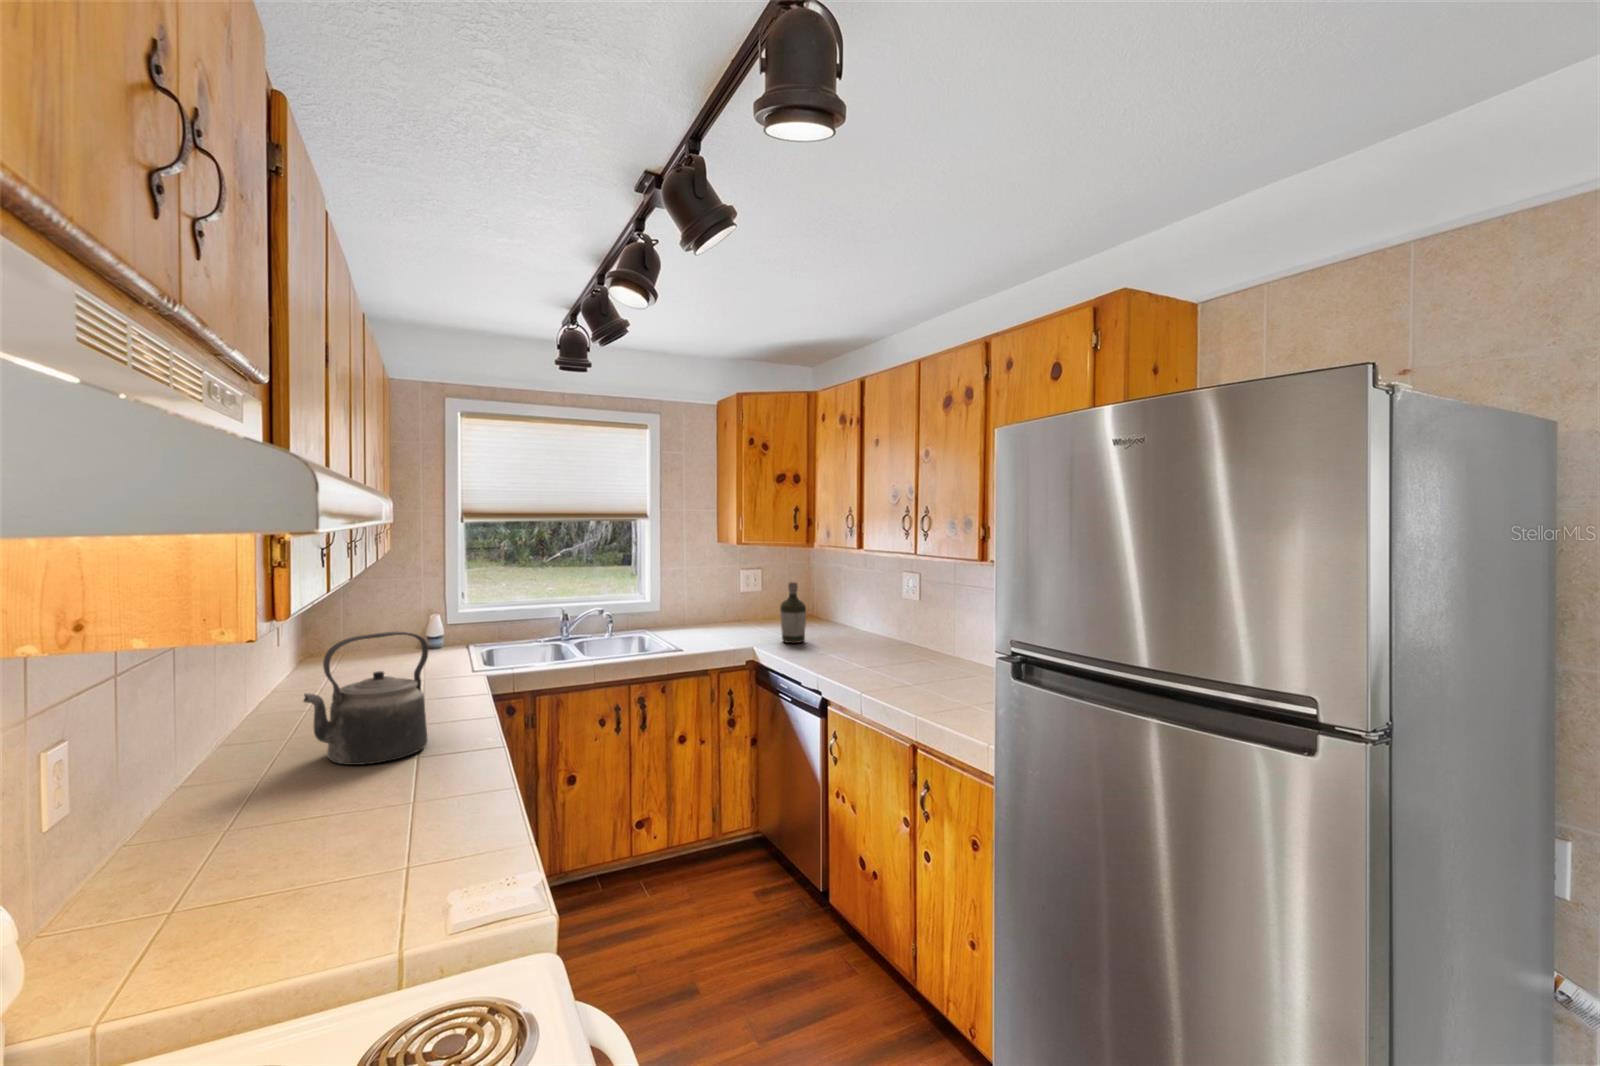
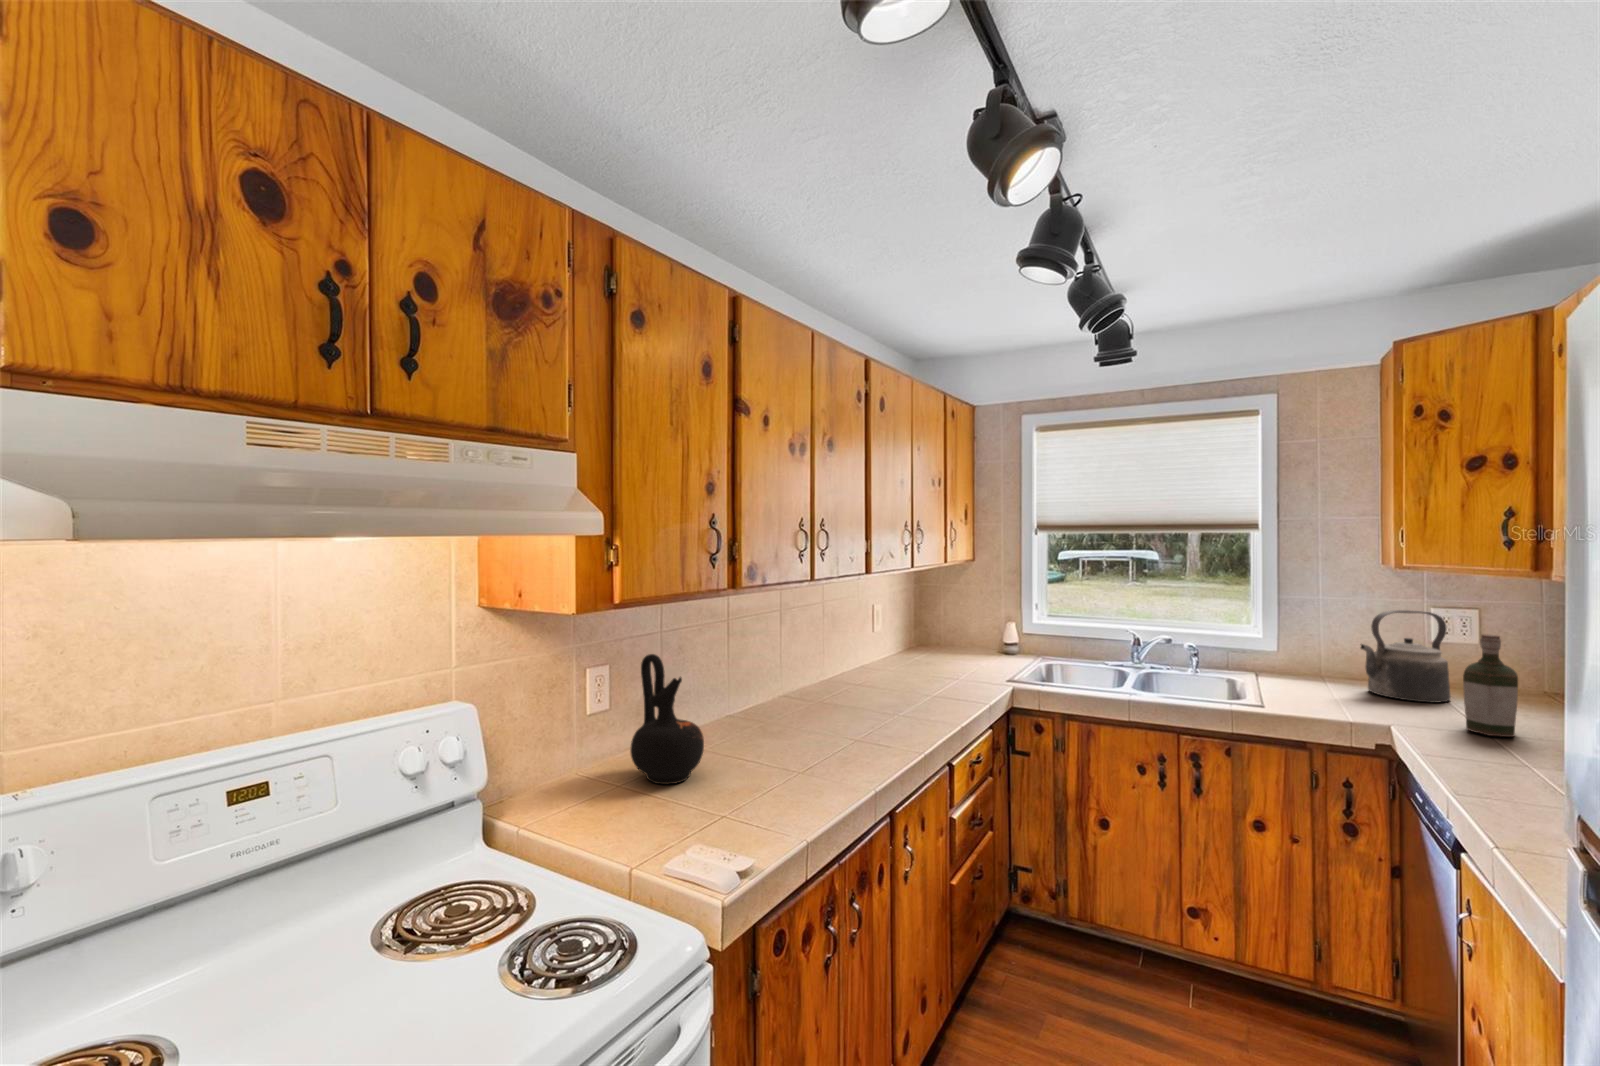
kettle: present [304,632,428,765] -> present [1361,610,1451,702]
ceramic jug: none [149,710,281,890] -> present [630,654,704,784]

